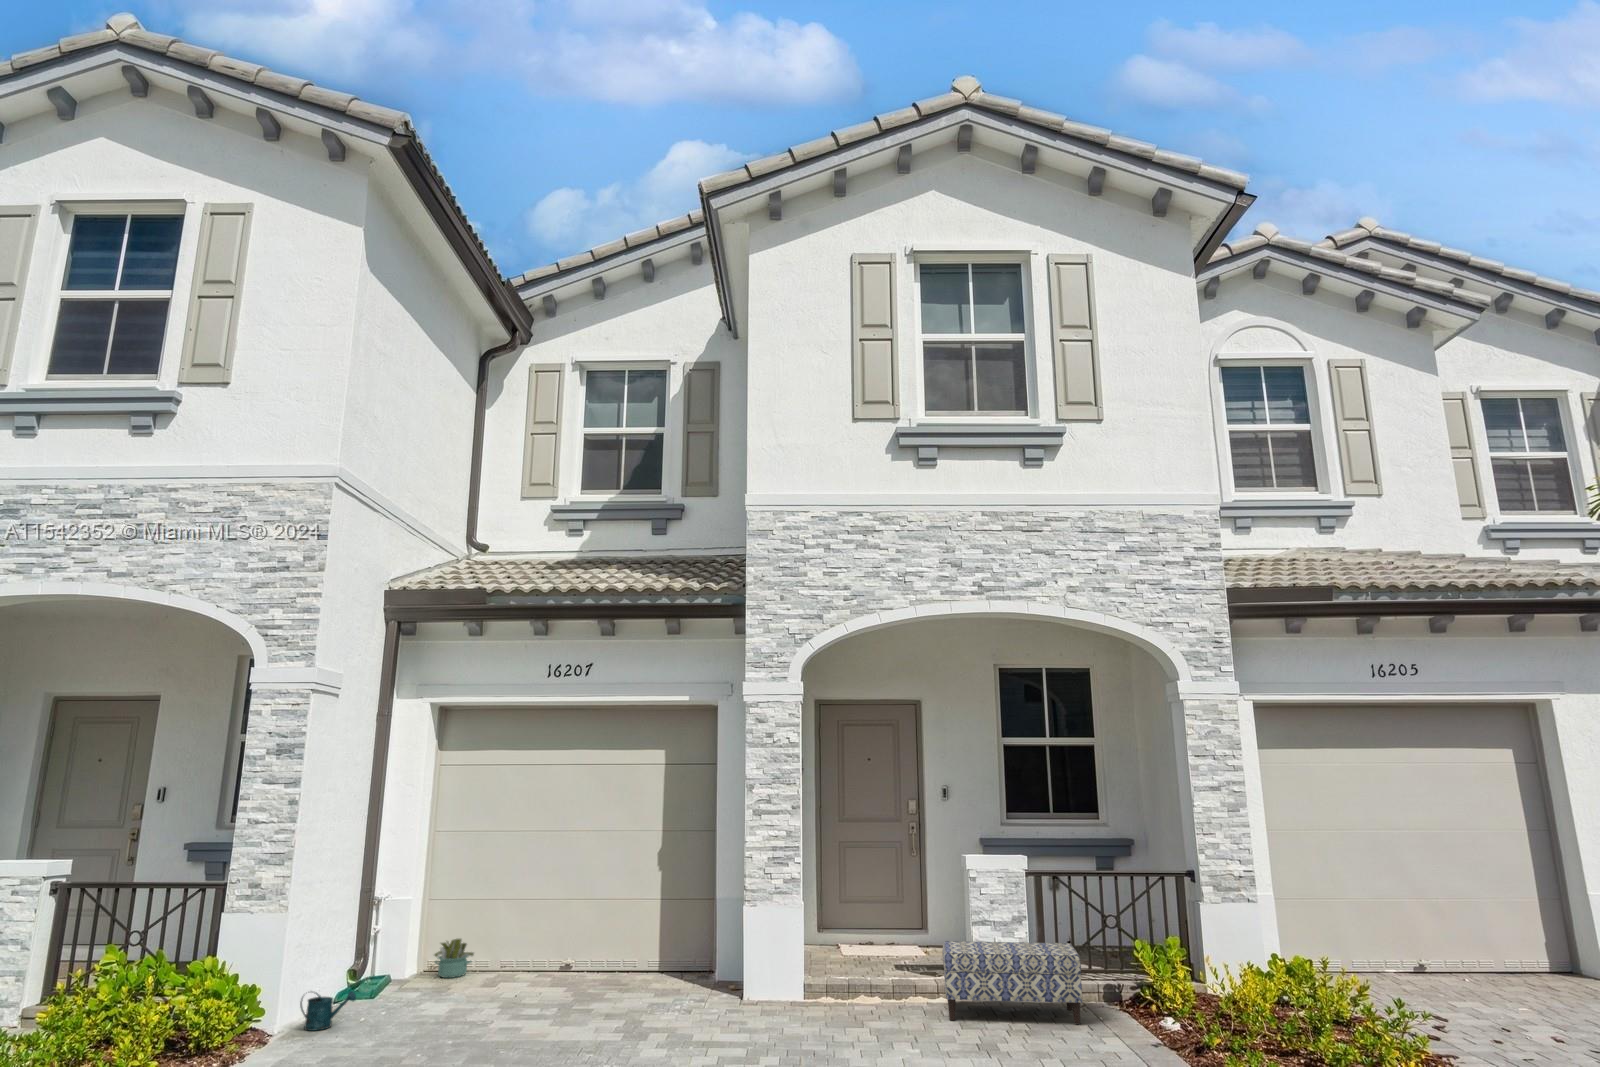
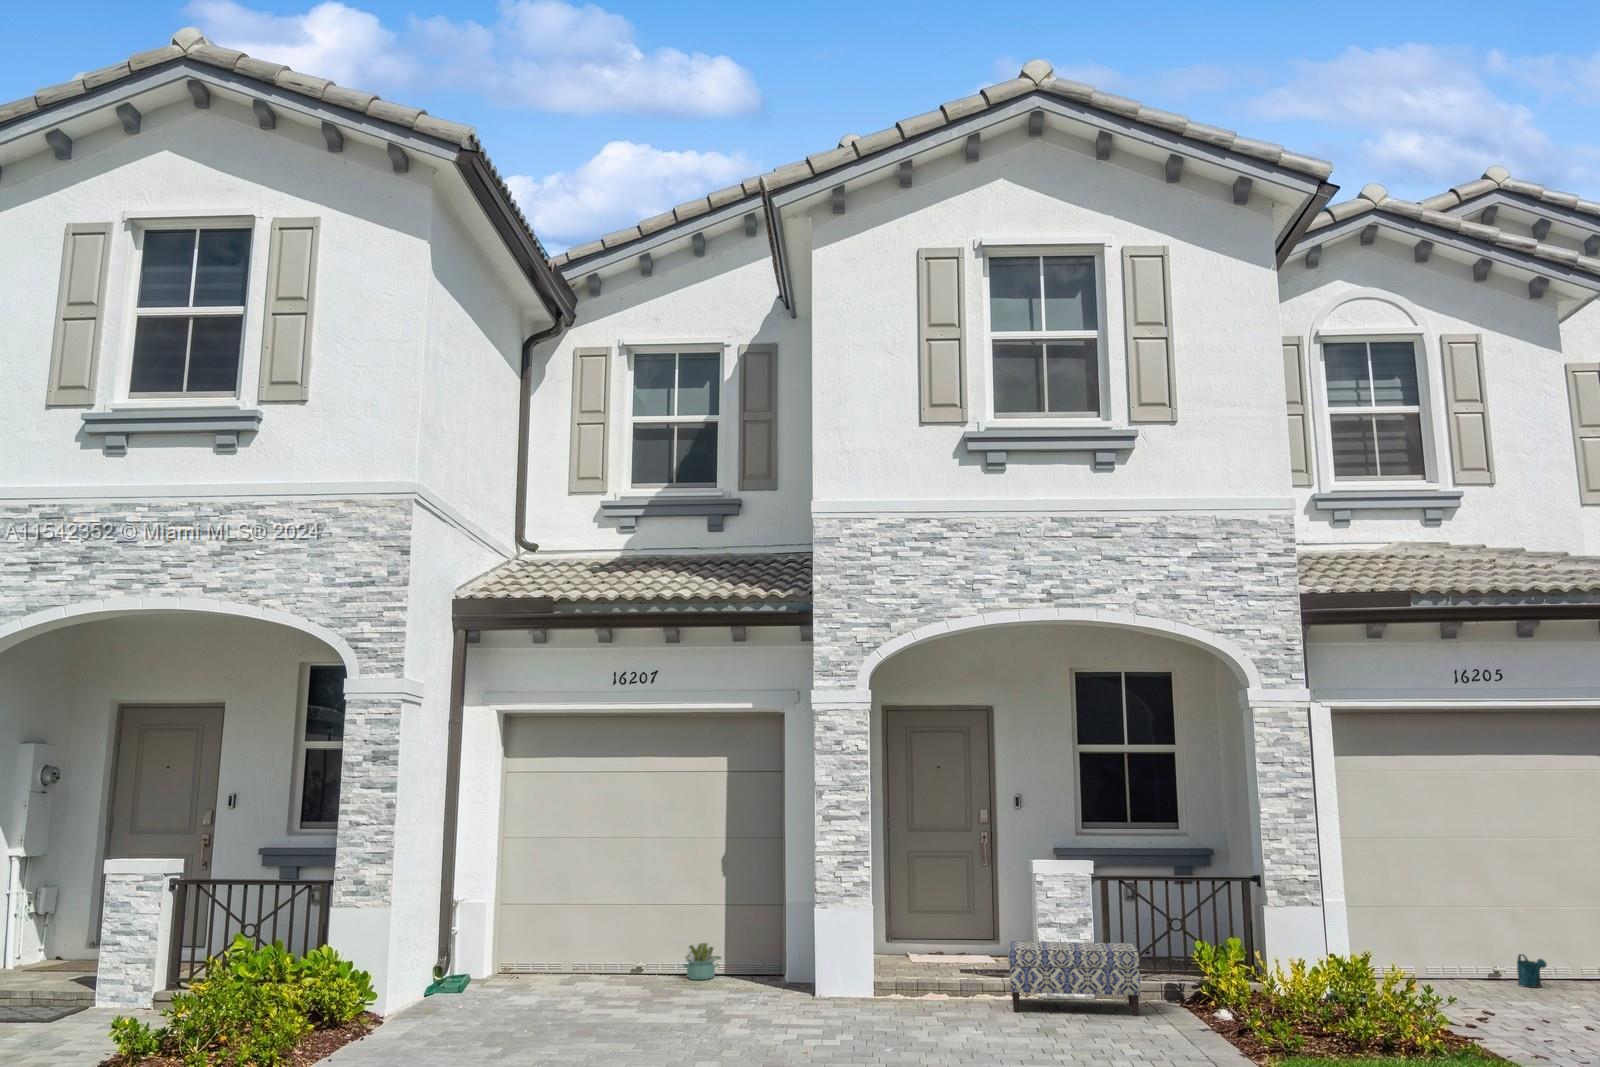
decorative plant: present [434,939,474,978] -> present [683,943,721,980]
watering can: present [300,991,356,1031] -> present [1517,954,1547,988]

